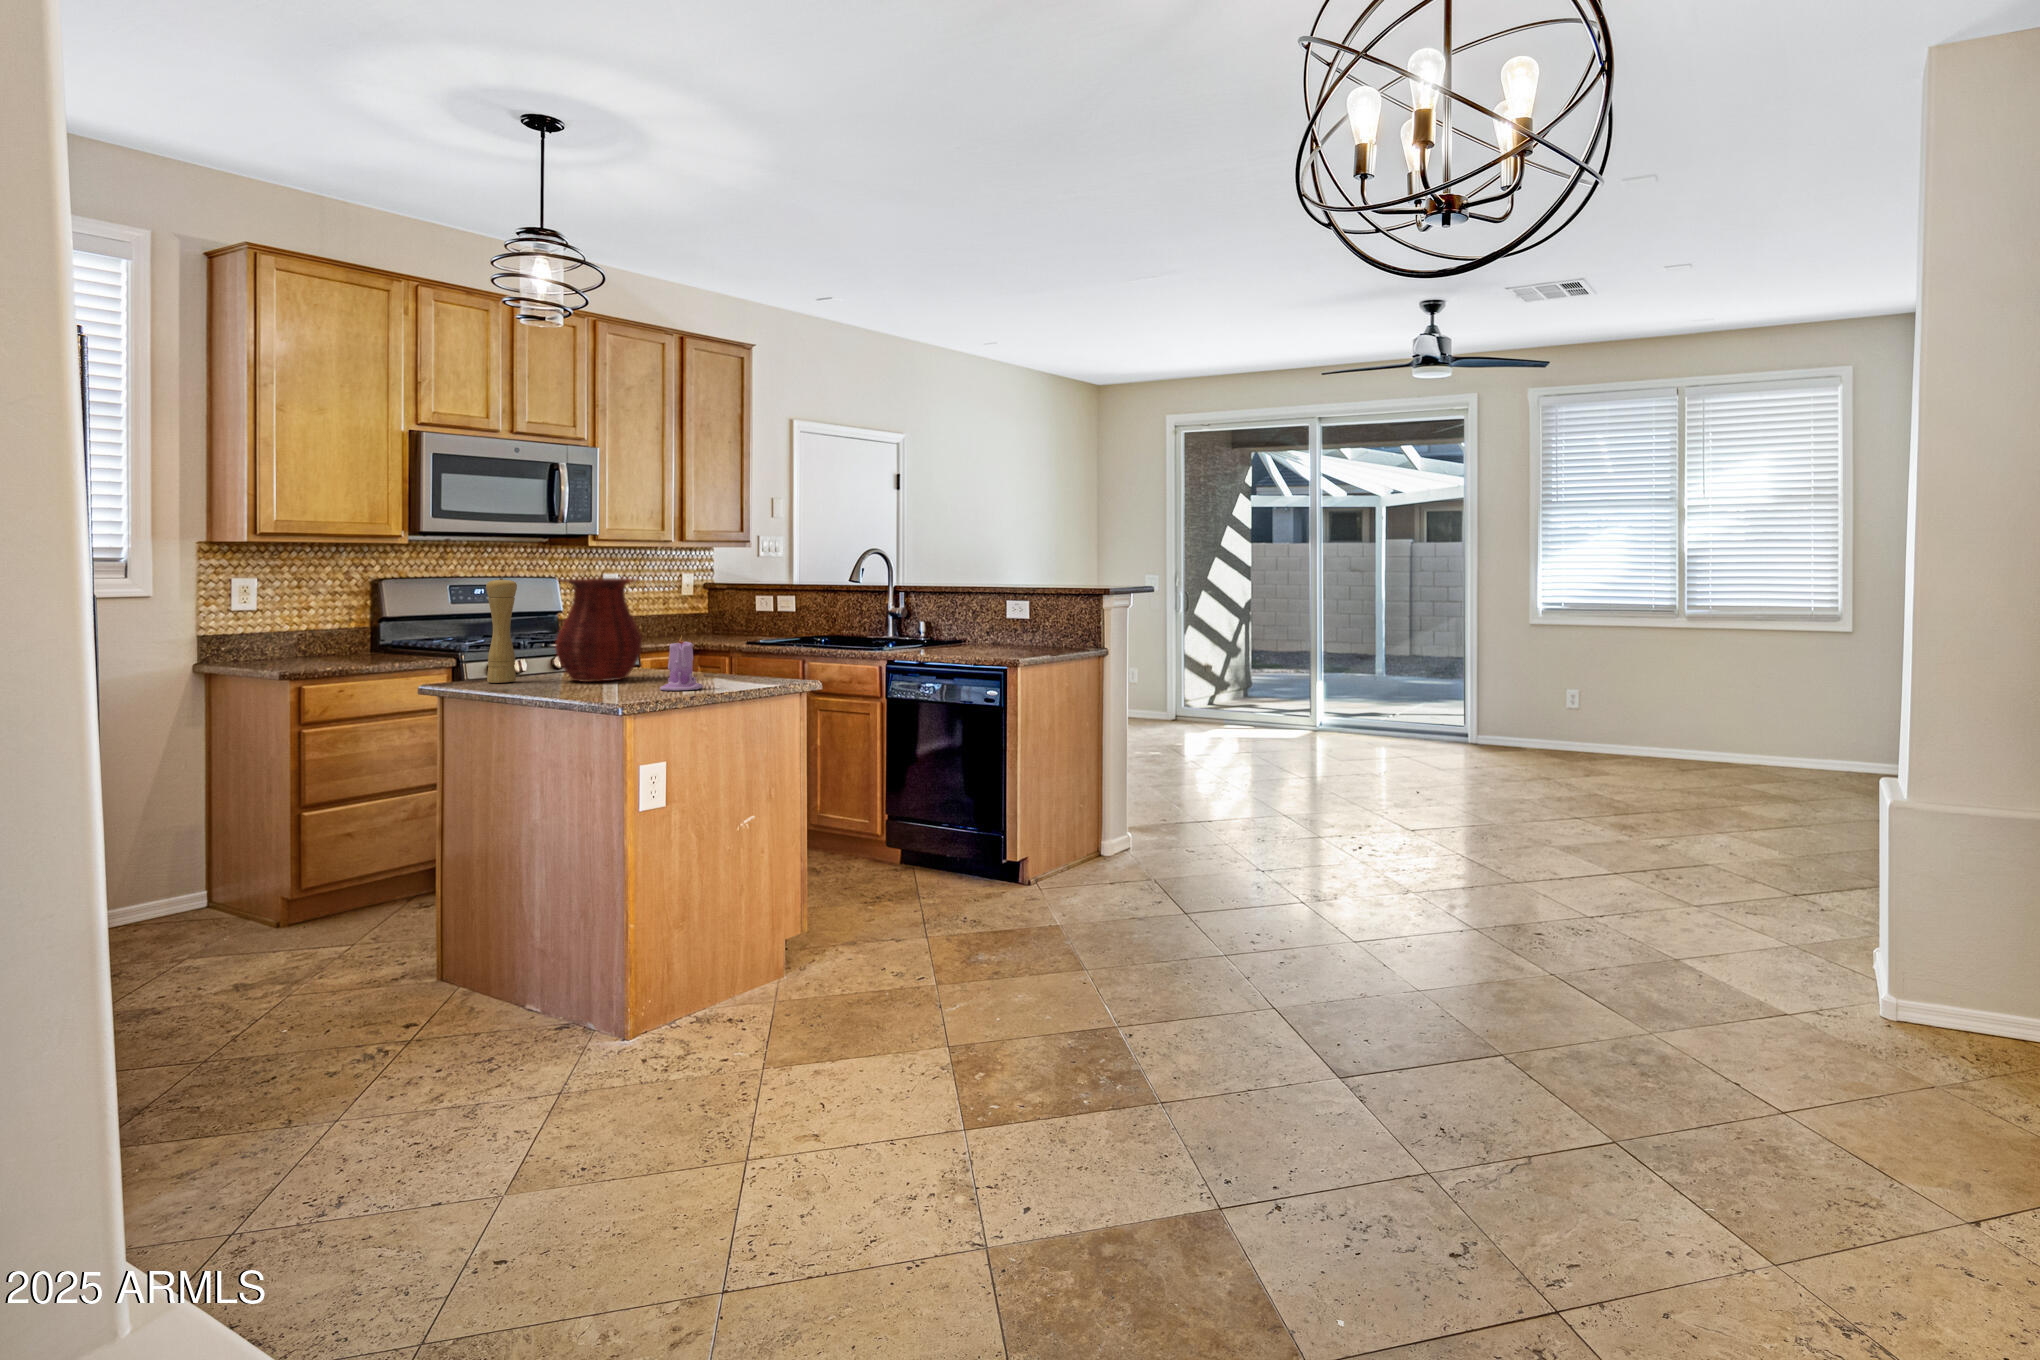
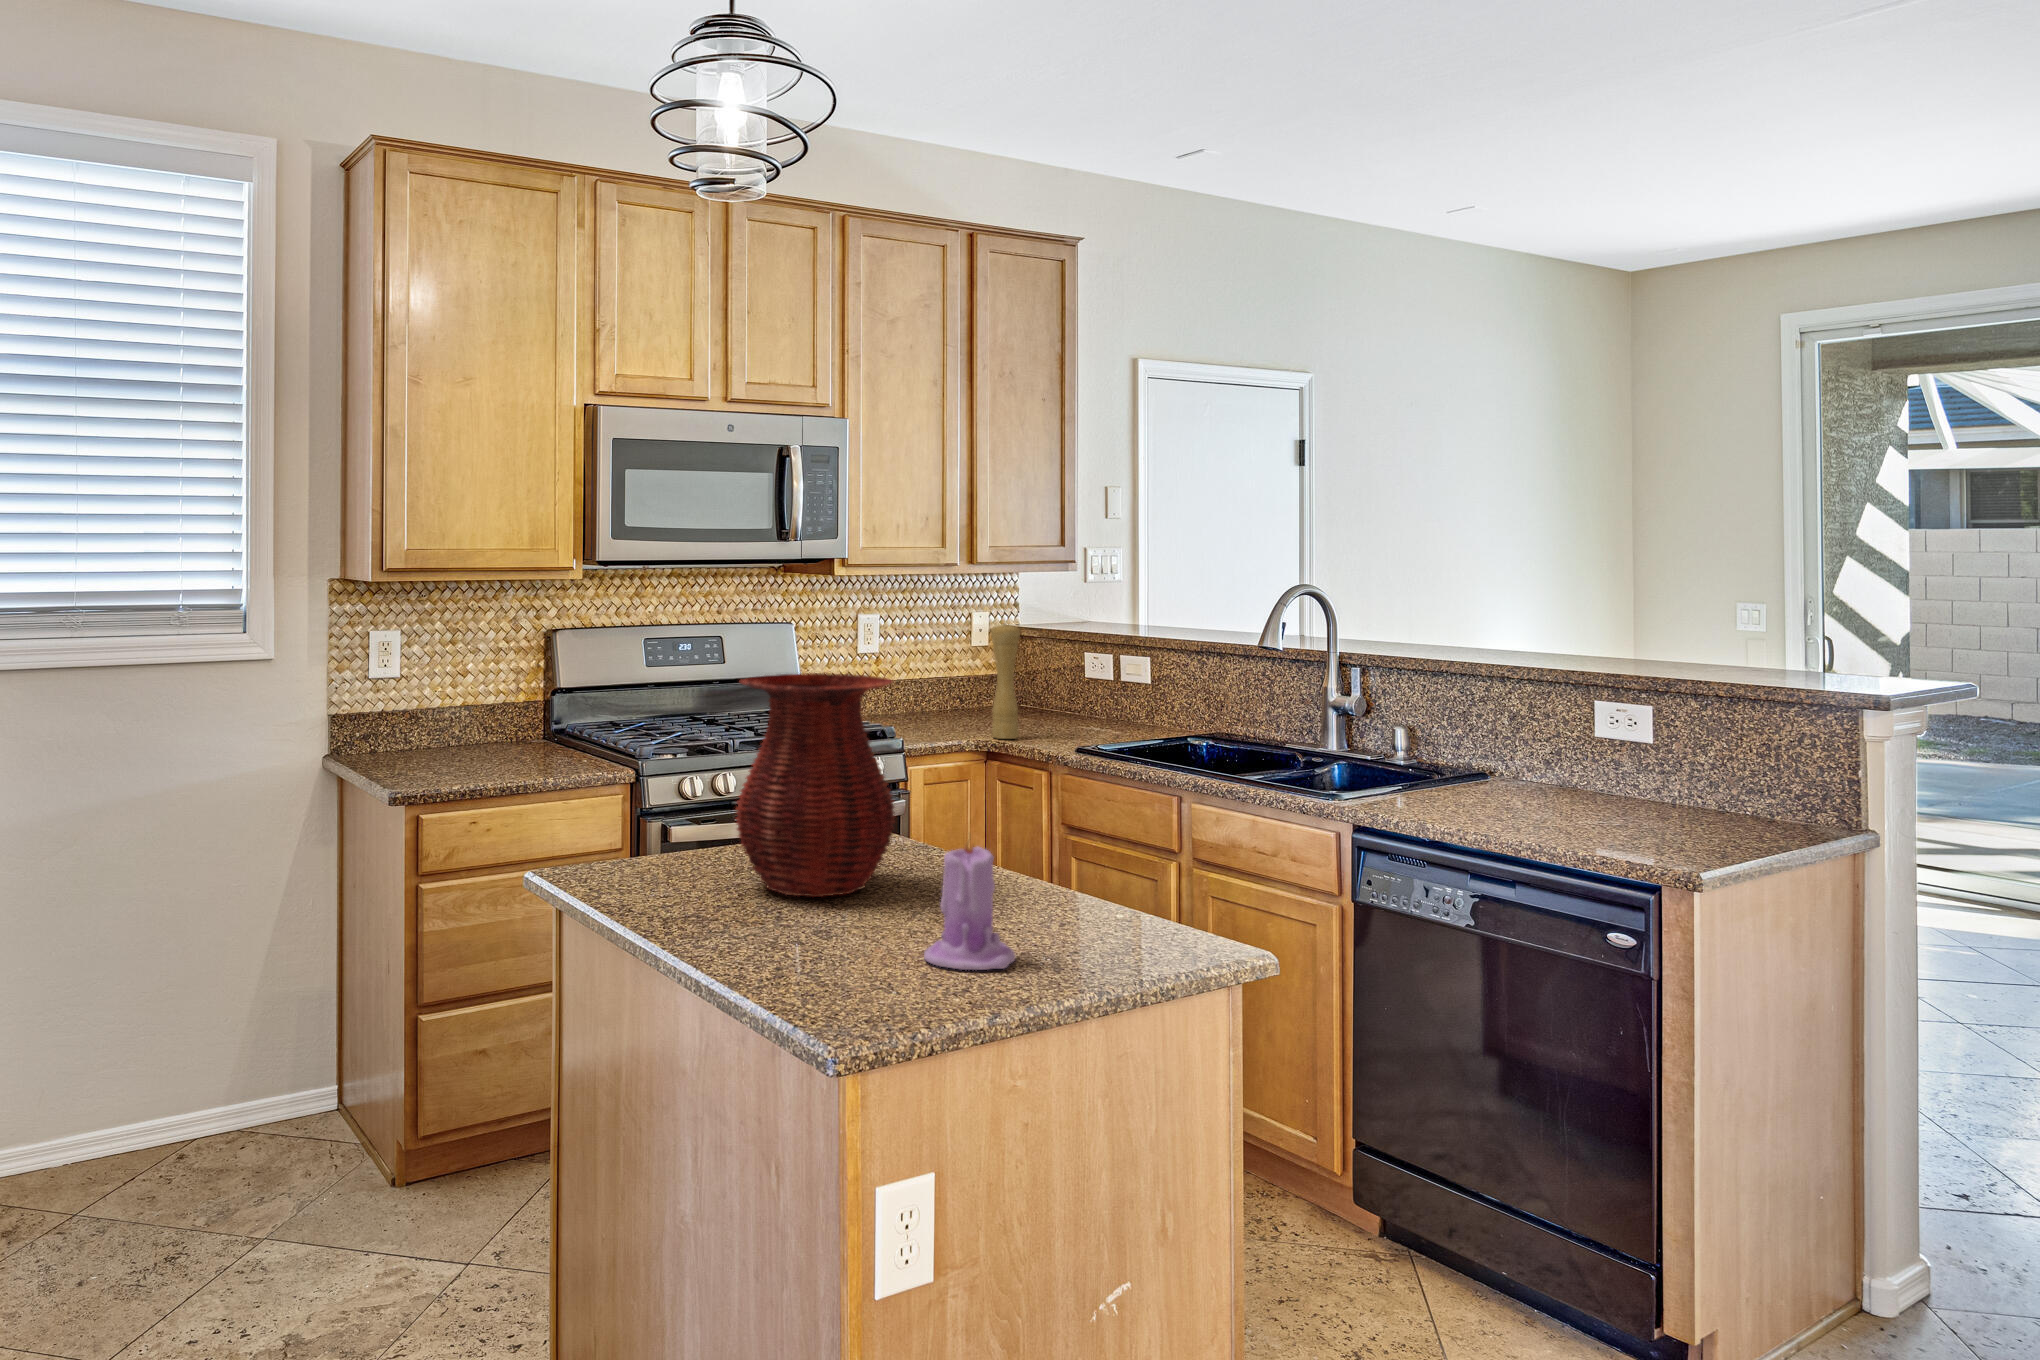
pepper mill: present [486,578,517,683] -> present [991,624,1020,739]

